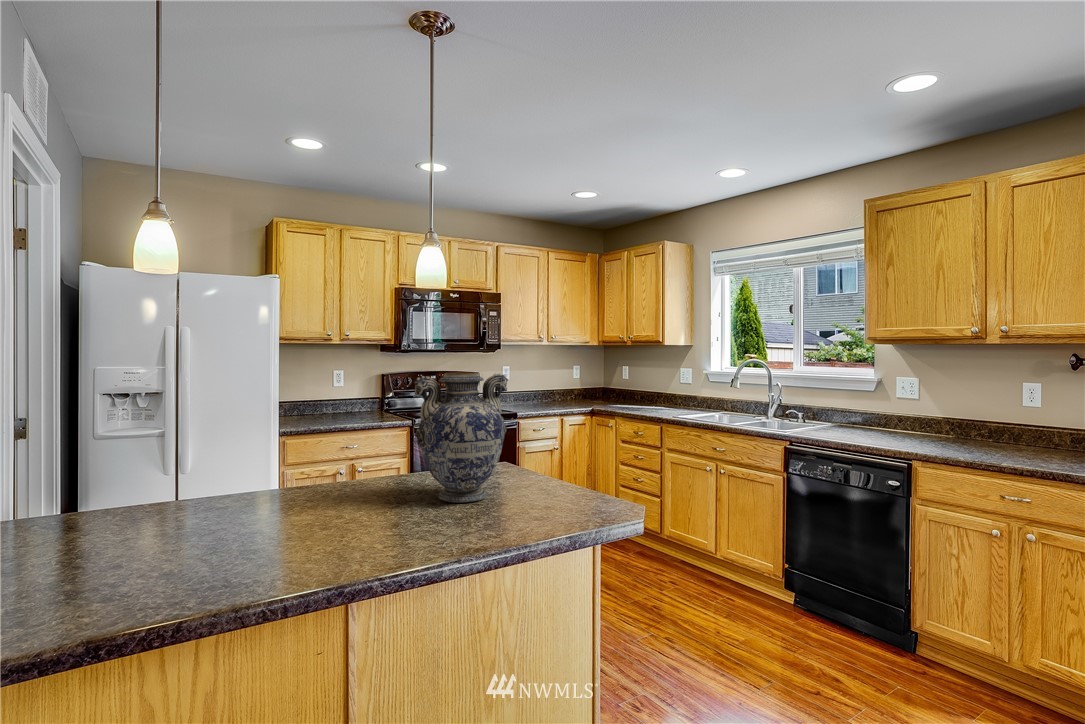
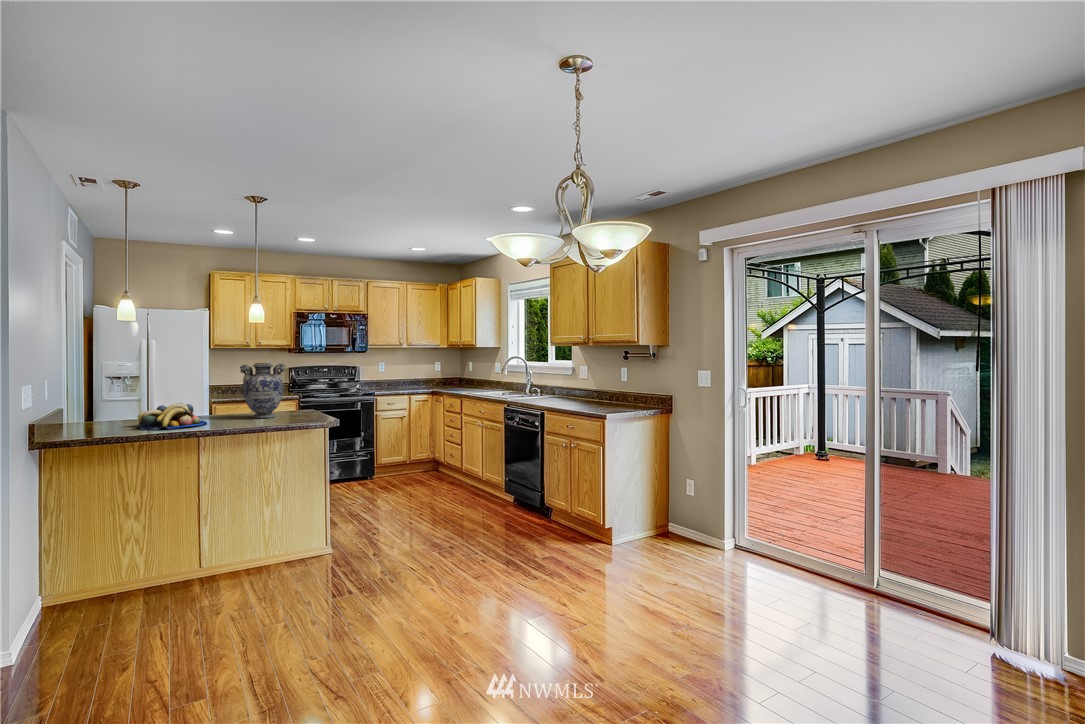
fruit bowl: none [184,476,362,573] -> present [137,403,207,430]

